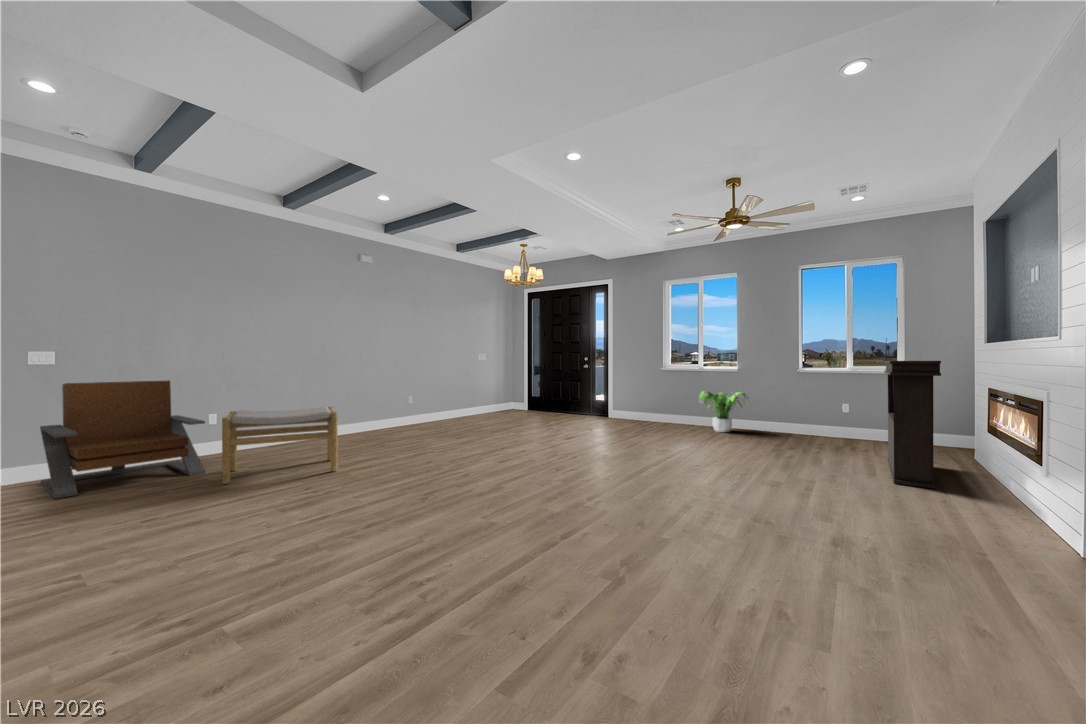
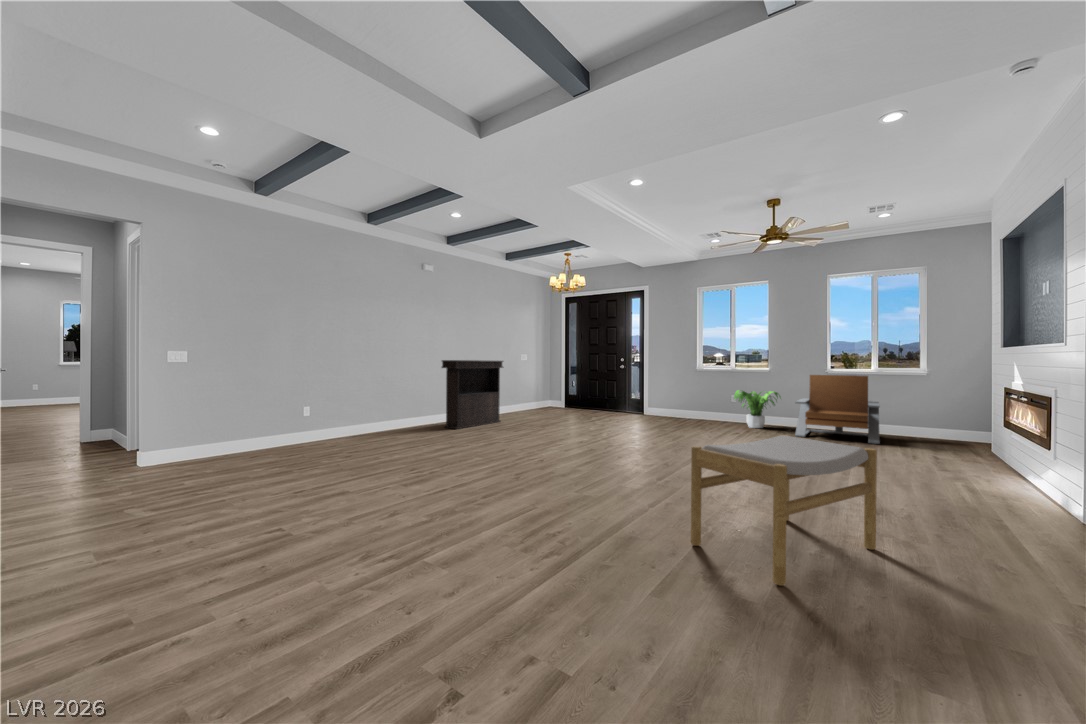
console table: present [884,361,941,489] -> present [442,360,503,429]
lounge chair: present [40,381,205,499] -> present [795,375,880,444]
footstool: present [222,407,338,484] -> present [691,435,877,586]

